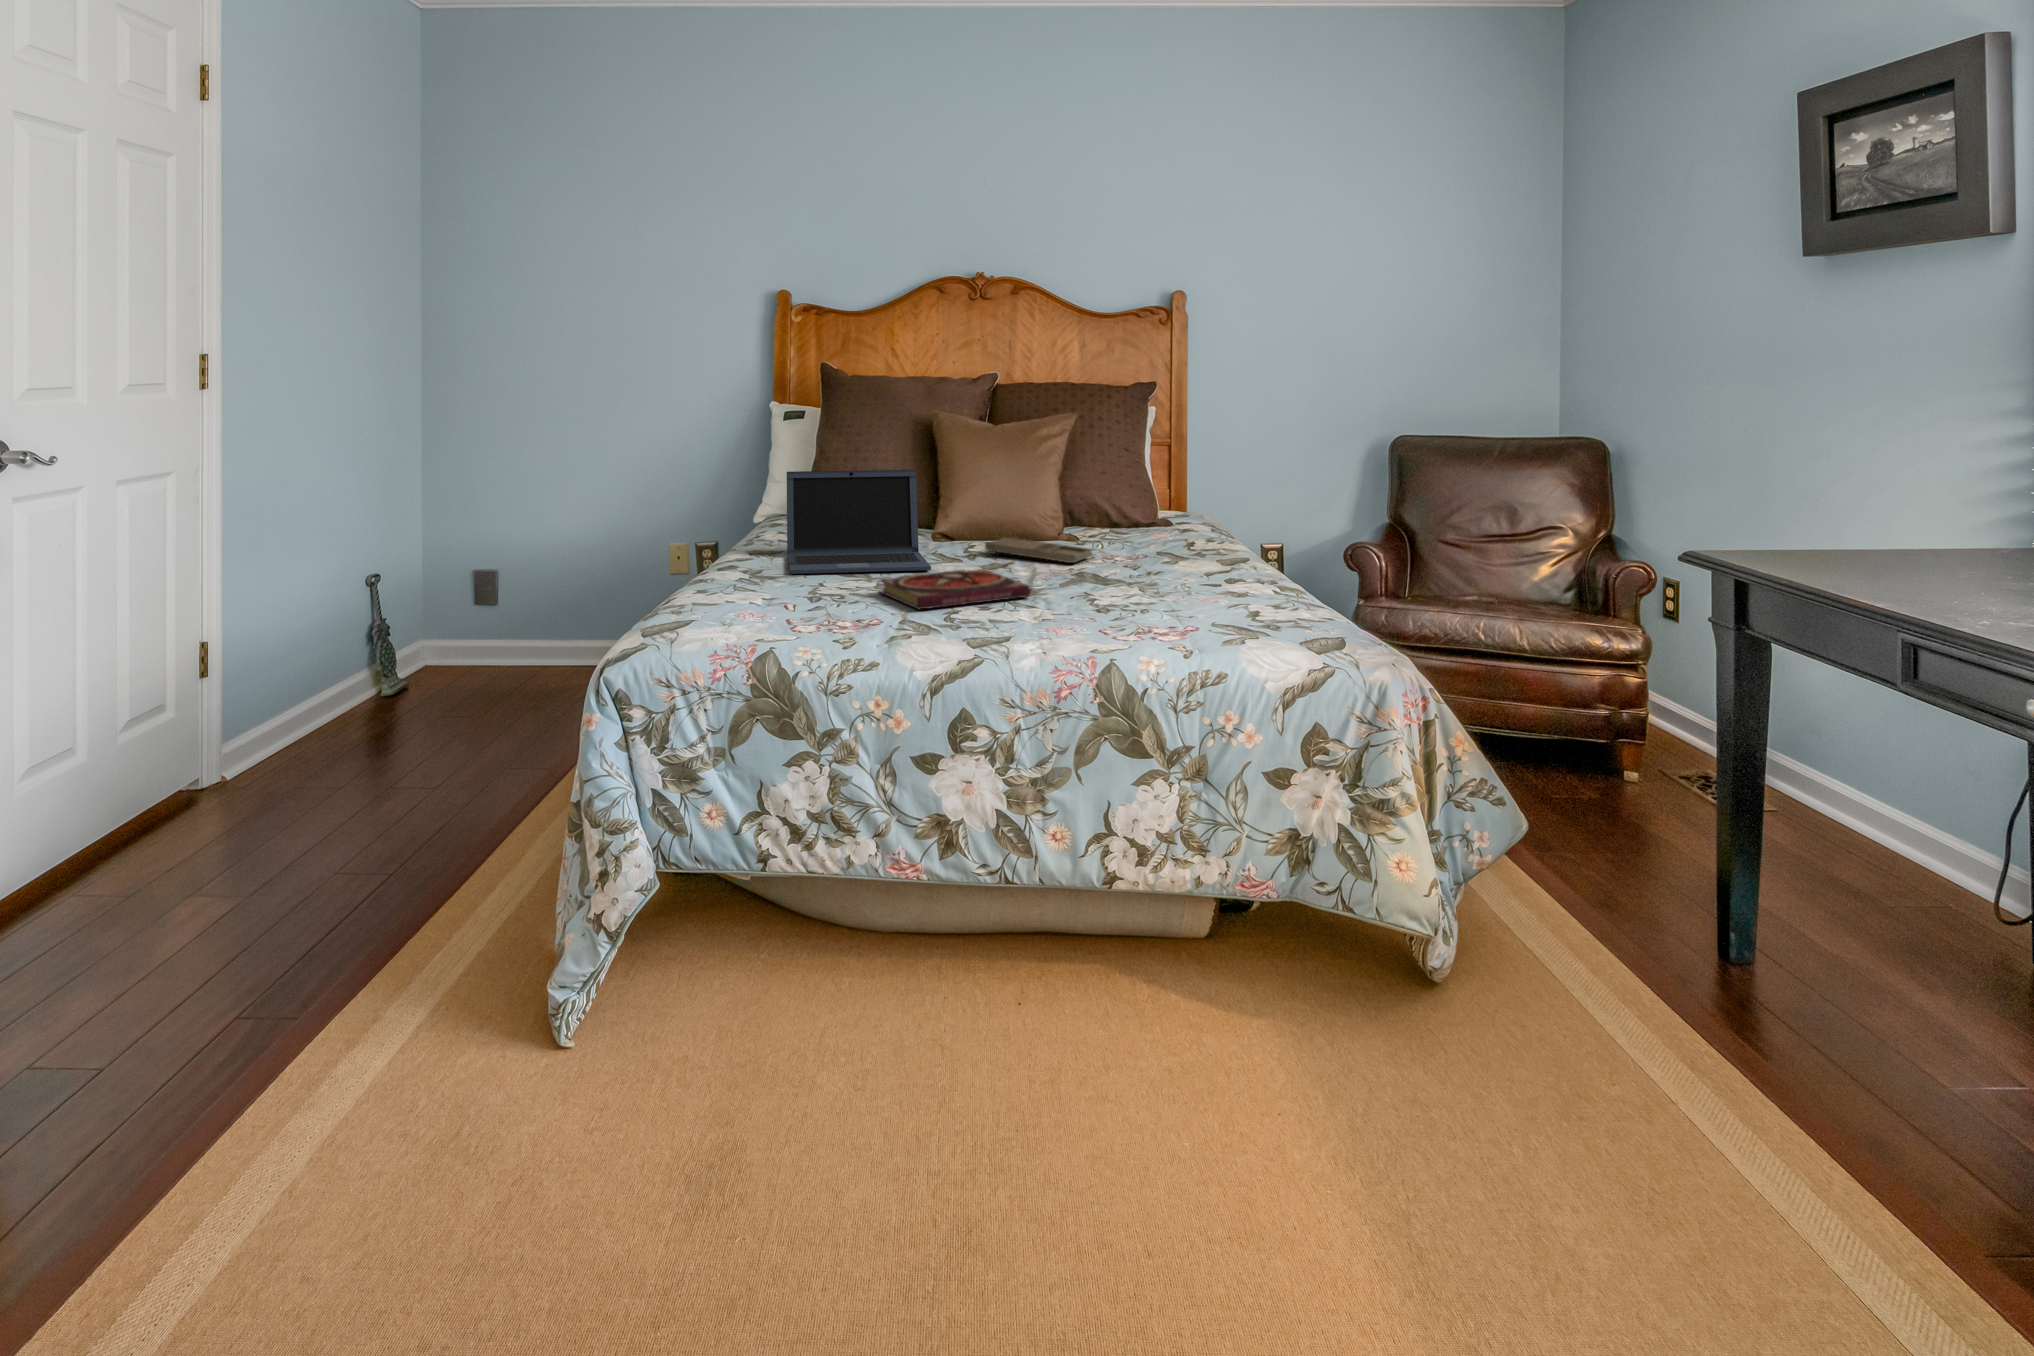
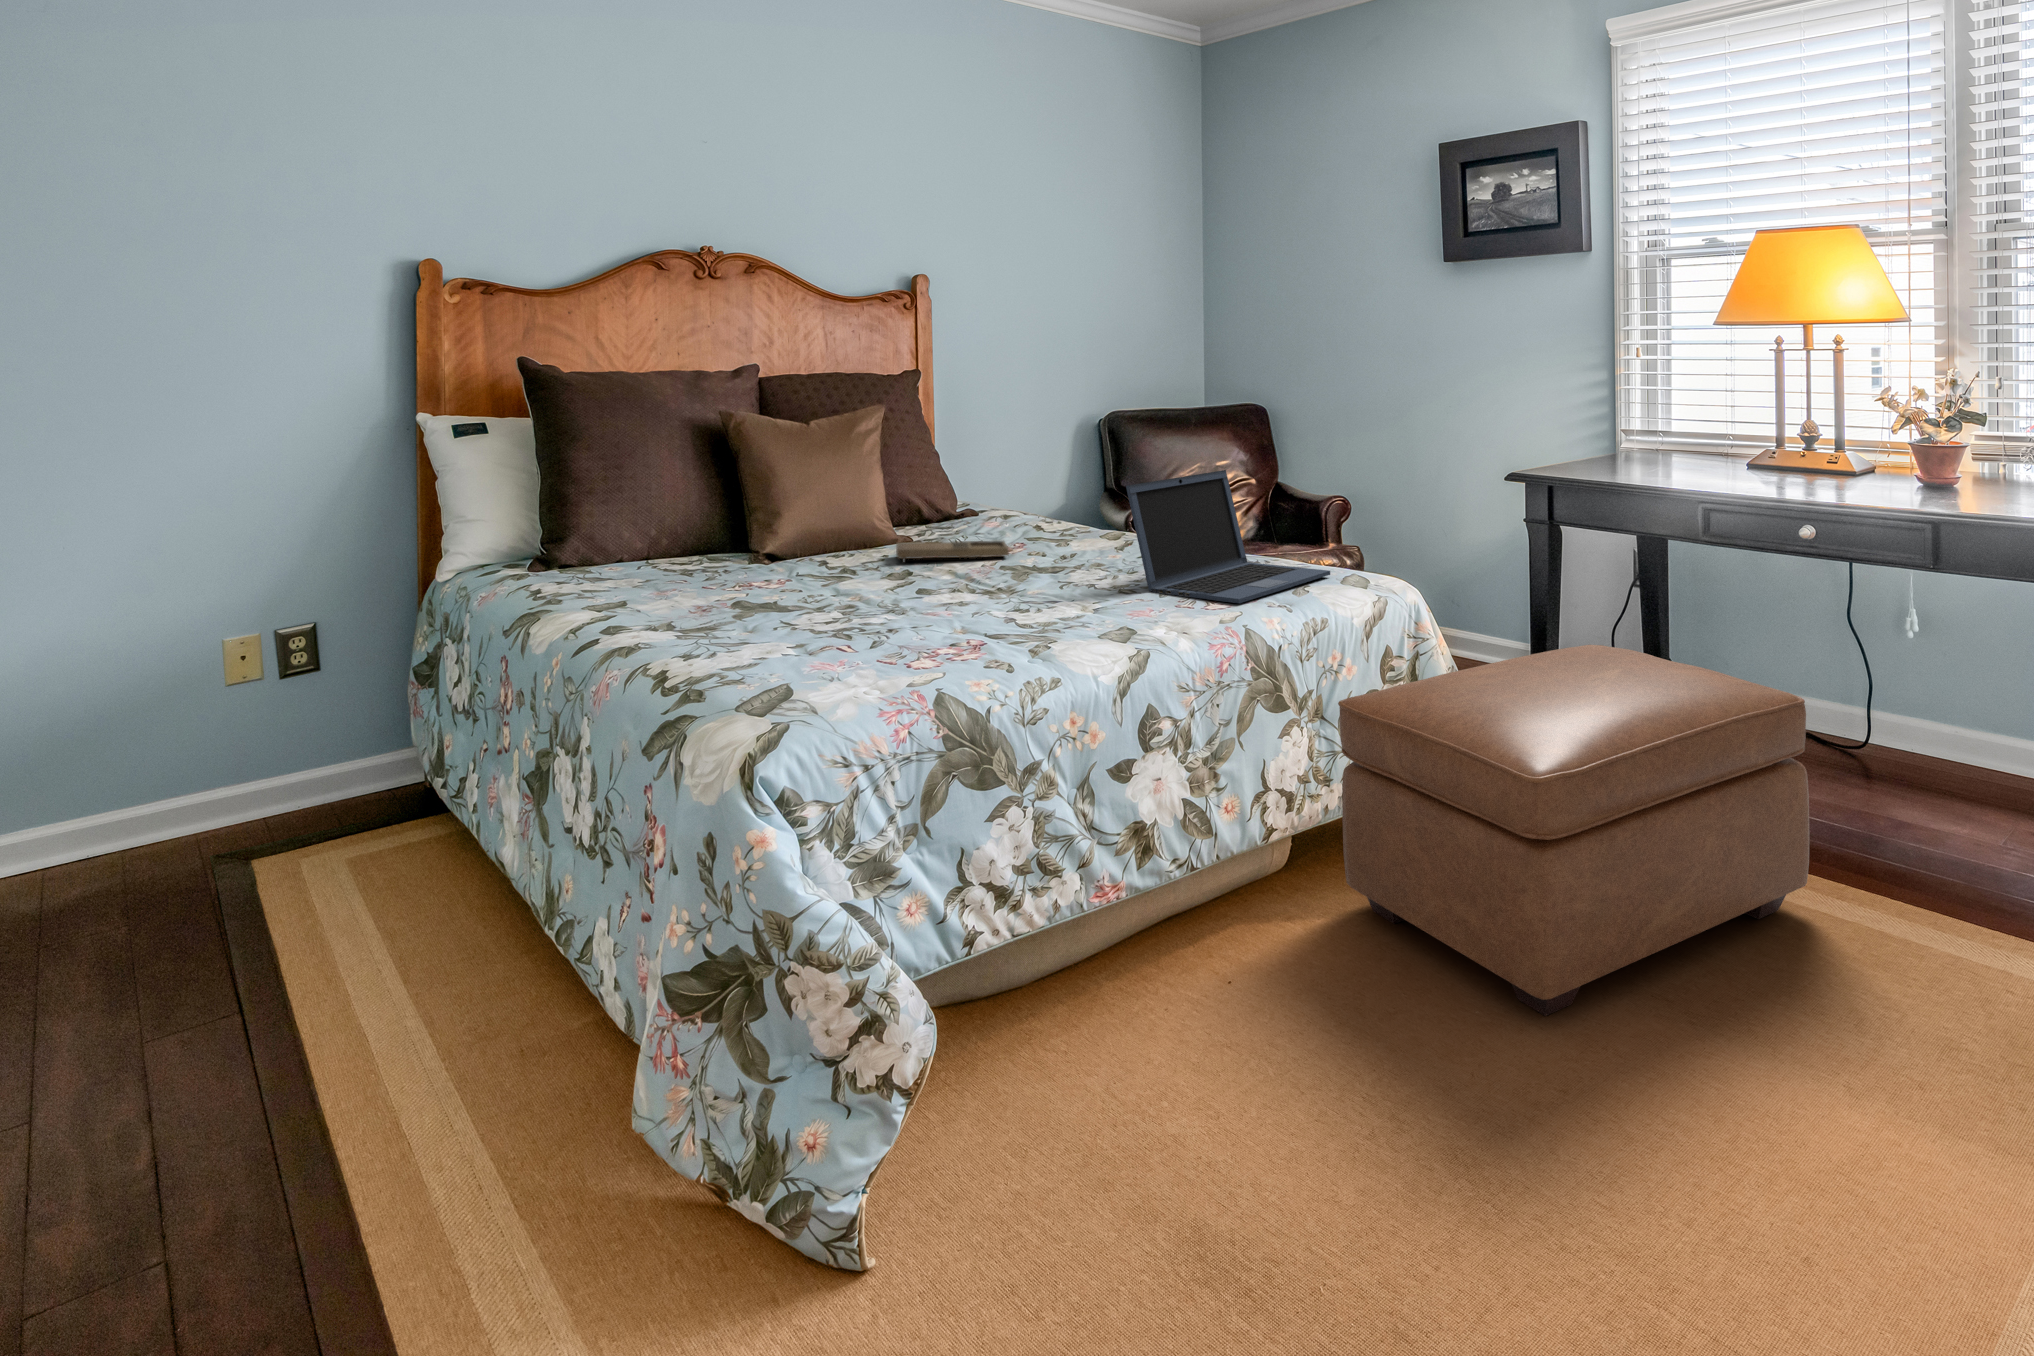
laptop: present [786,470,931,574] -> present [1126,470,1330,603]
book: present [880,569,1031,610] -> none [903,571,1060,619]
ottoman: none [1182,764,1778,1244] -> present [1338,645,1809,1016]

